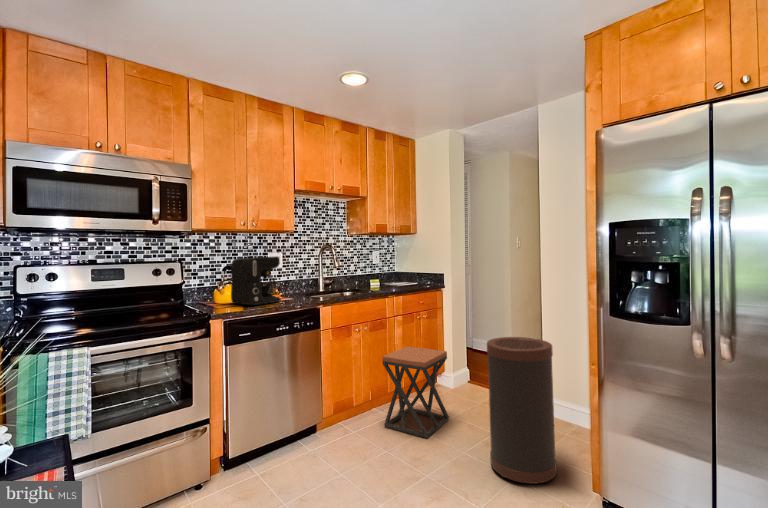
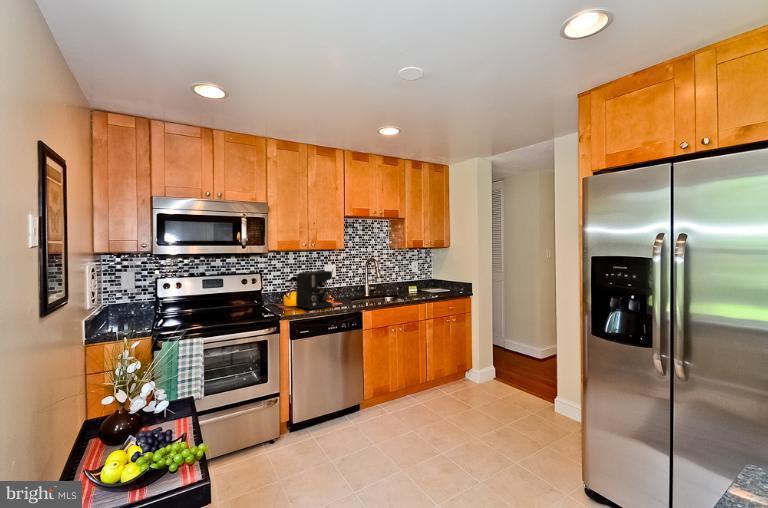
trash can: present [487,337,557,484] -> none [491,345,545,464]
stool: present [382,346,449,438] -> none [412,345,466,421]

